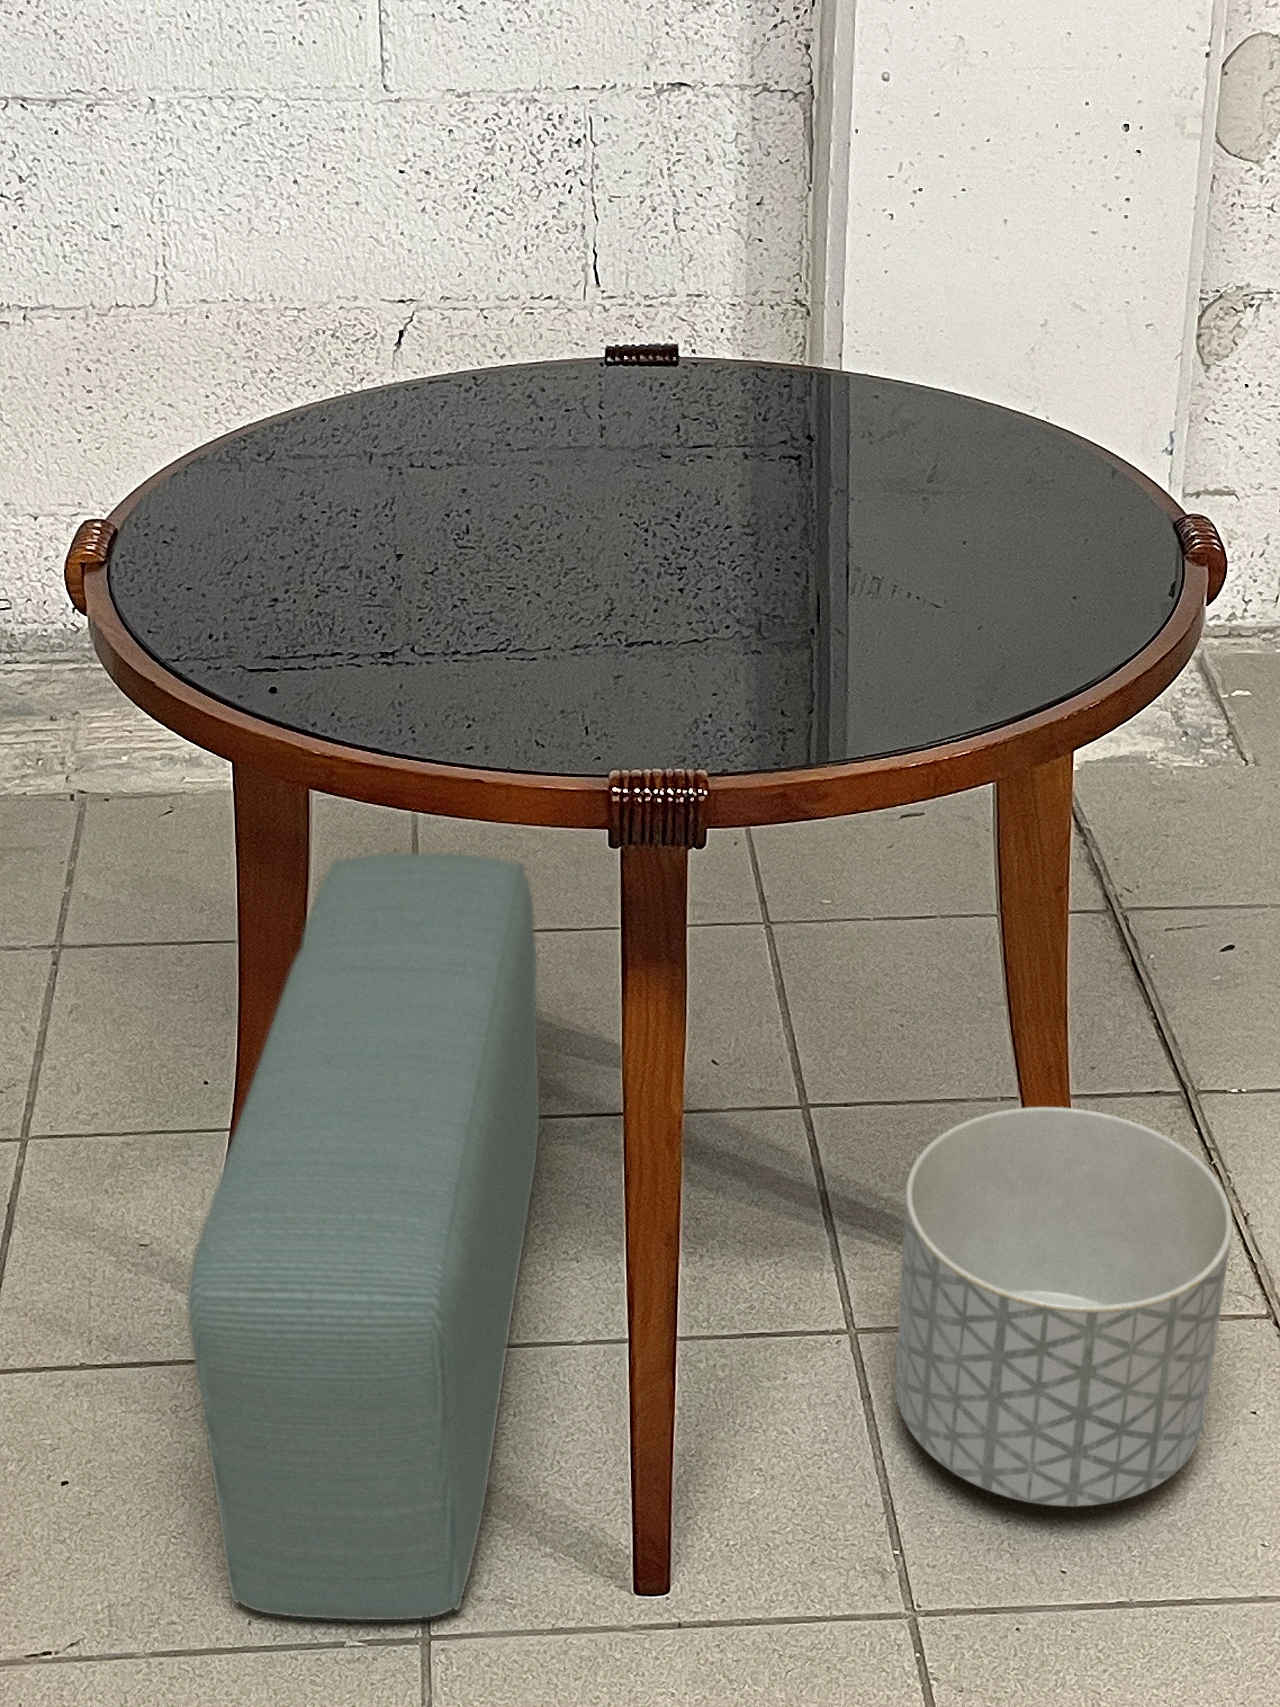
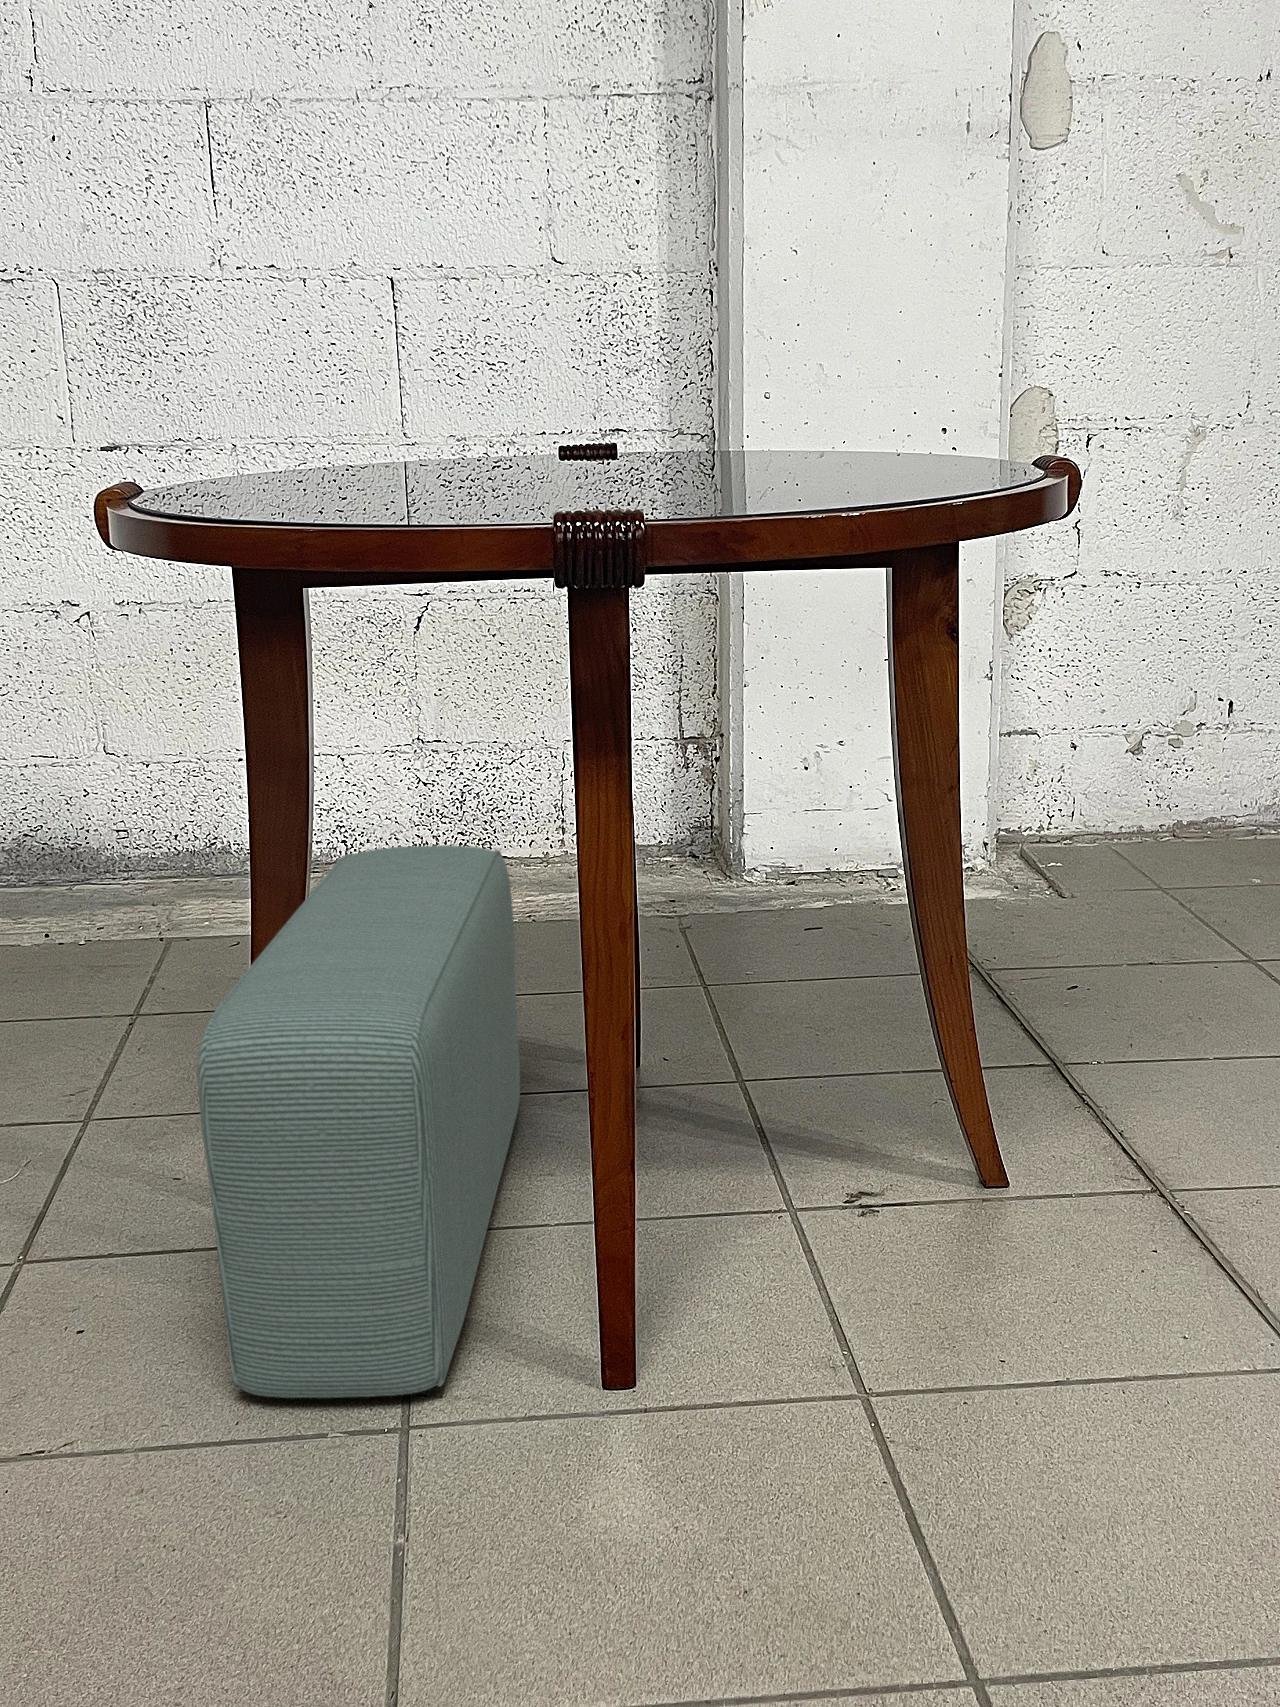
planter: present [895,1107,1233,1507] -> none [826,976,1108,1287]

